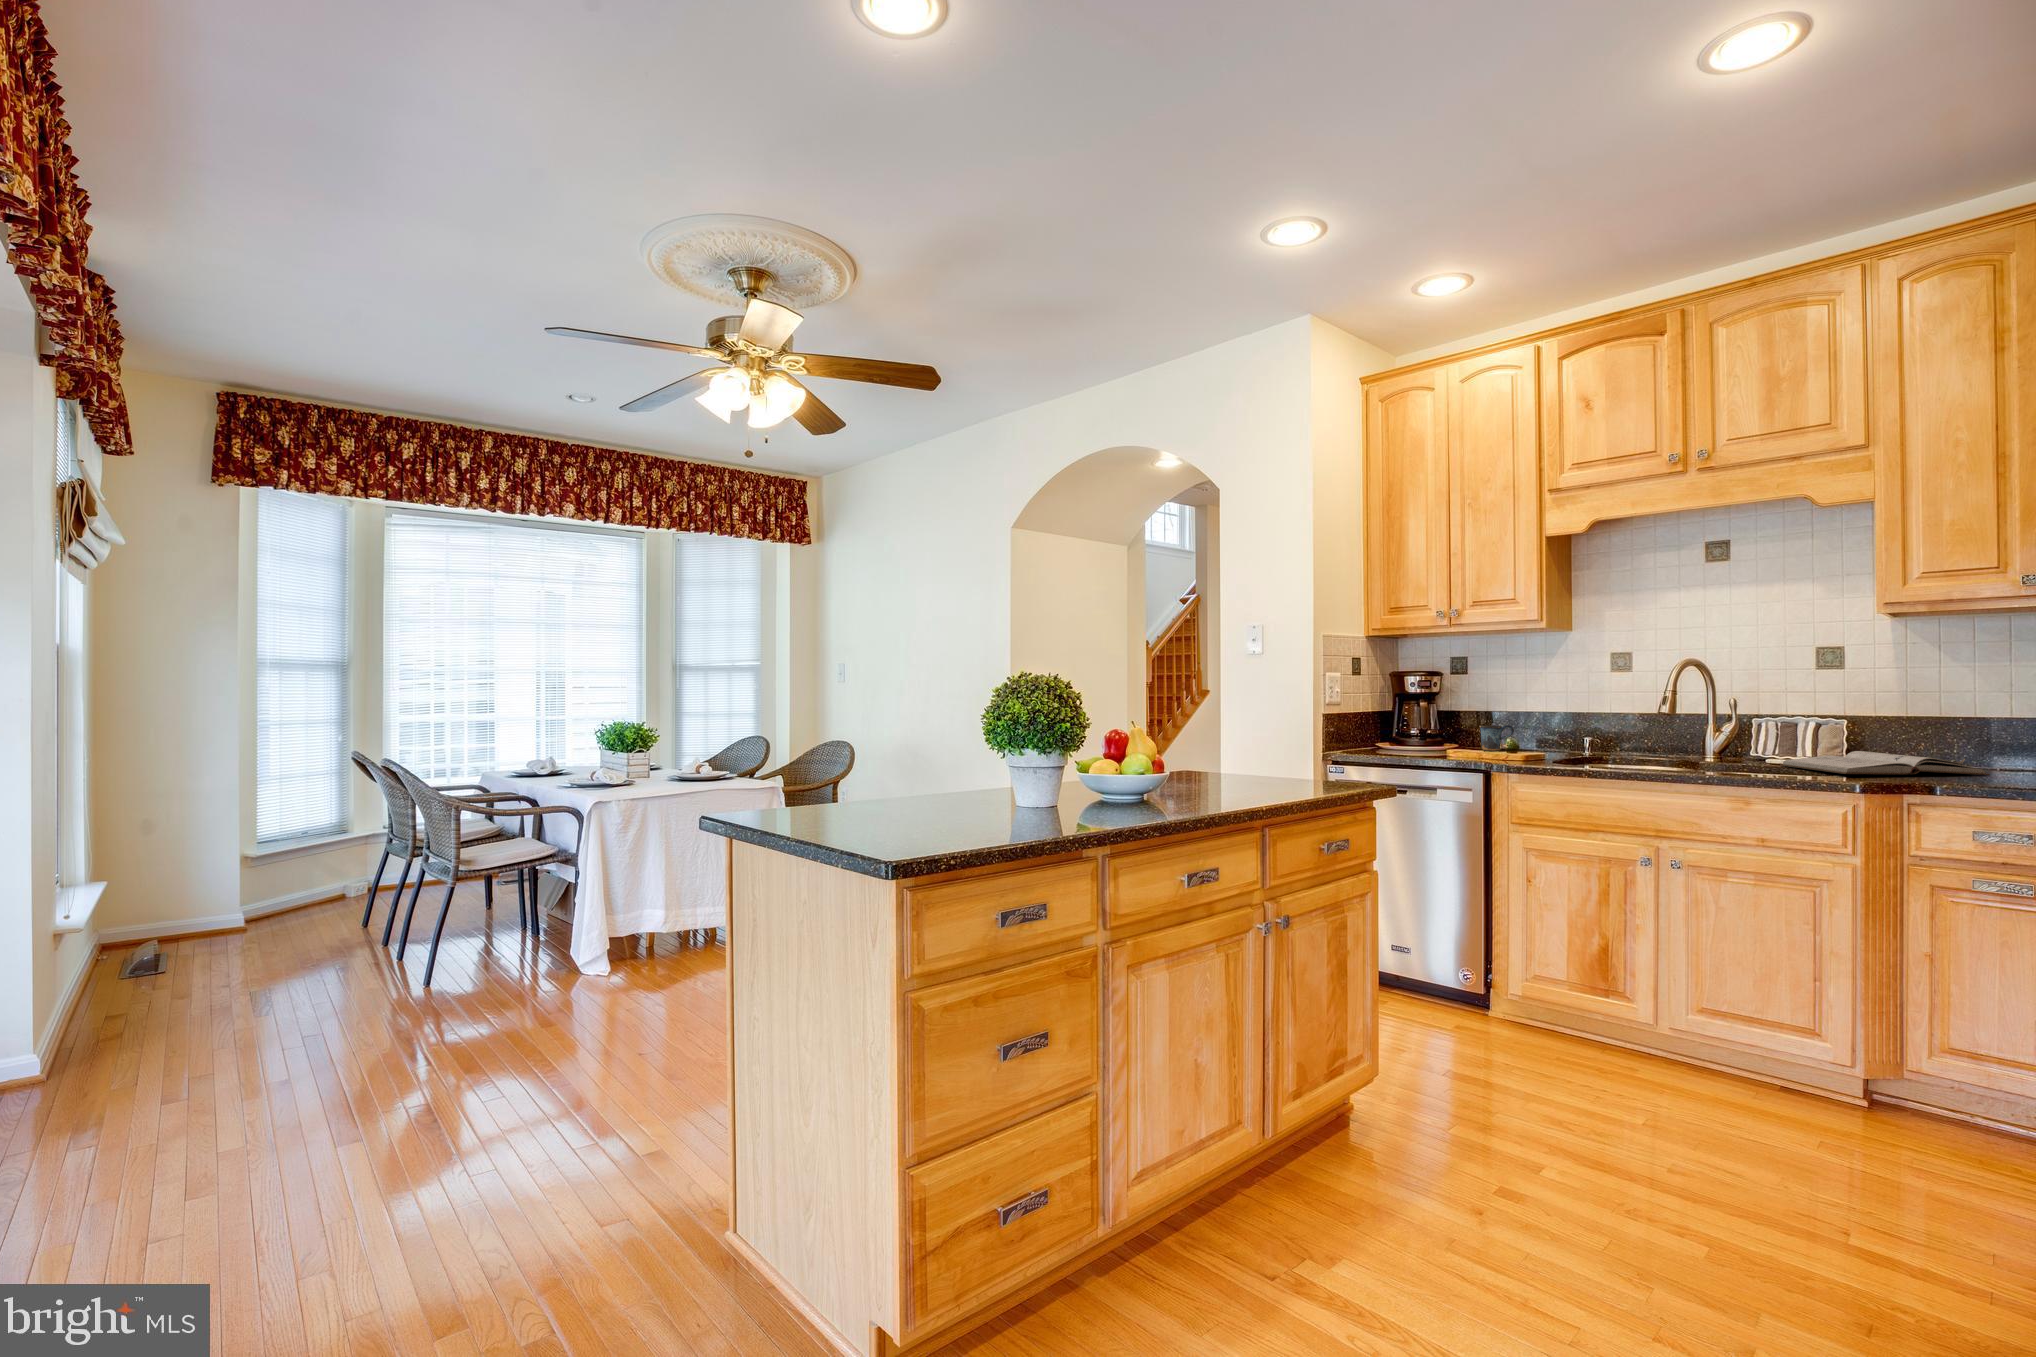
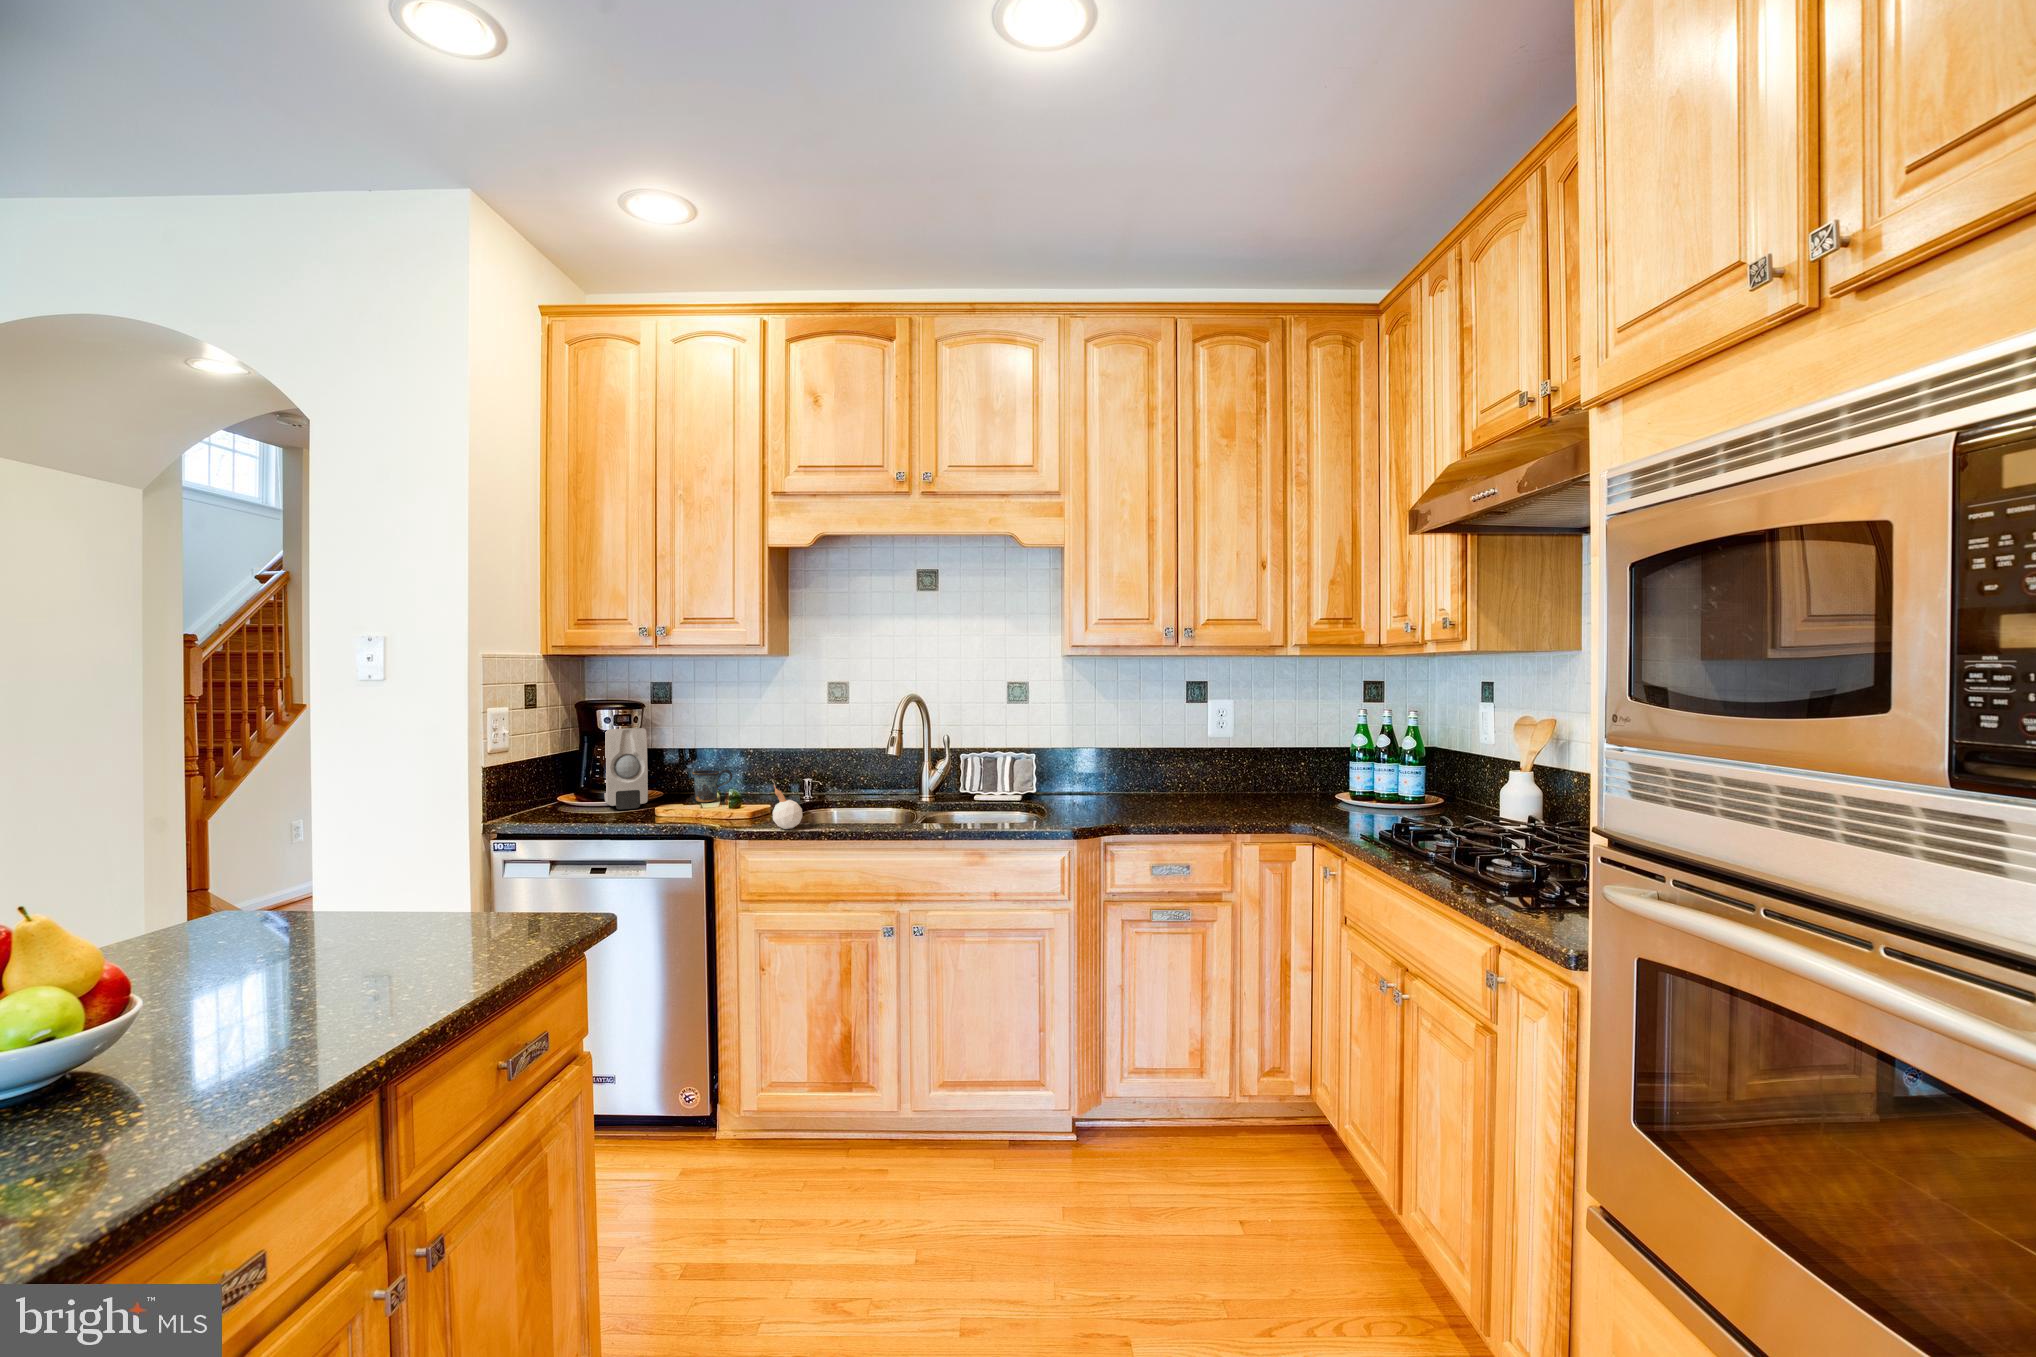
soap dispenser: none [1409,688,1442,750] -> present [603,728,648,809]
candle: none [1539,725,1566,766] -> present [772,780,802,829]
book: present [1780,751,1990,775] -> none [988,781,1137,814]

